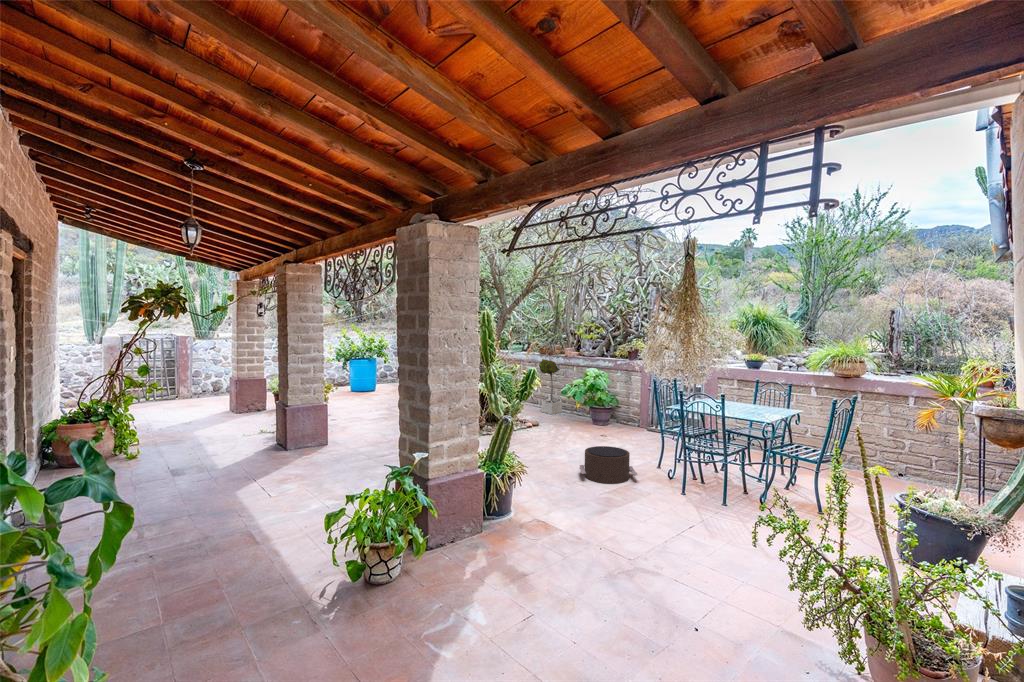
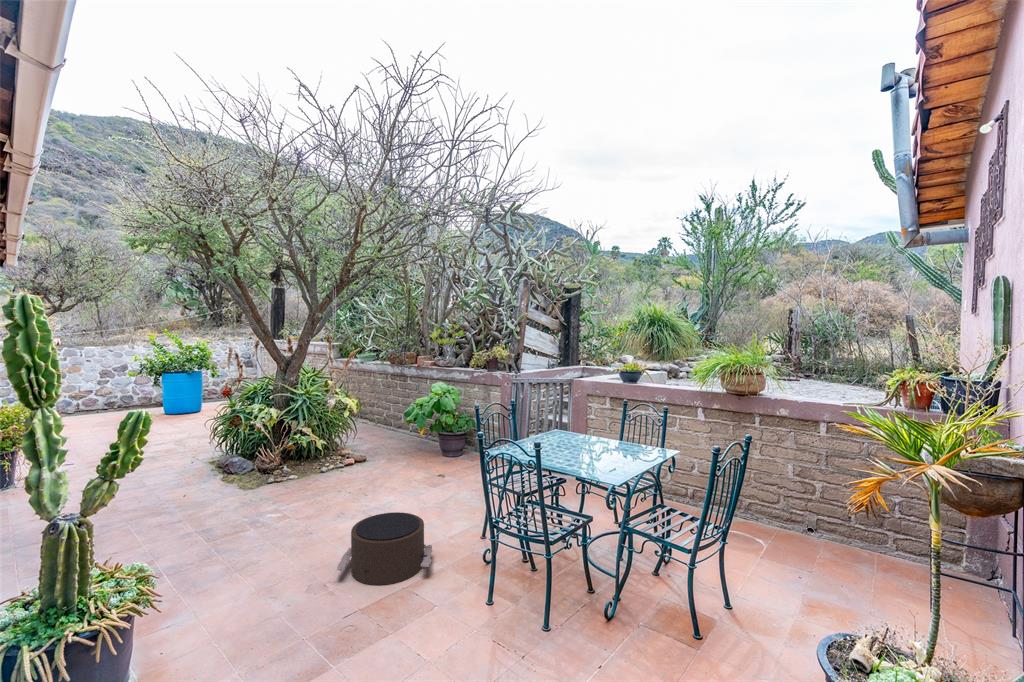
potted tree: present [539,359,562,414] -> none [383,370,413,441]

